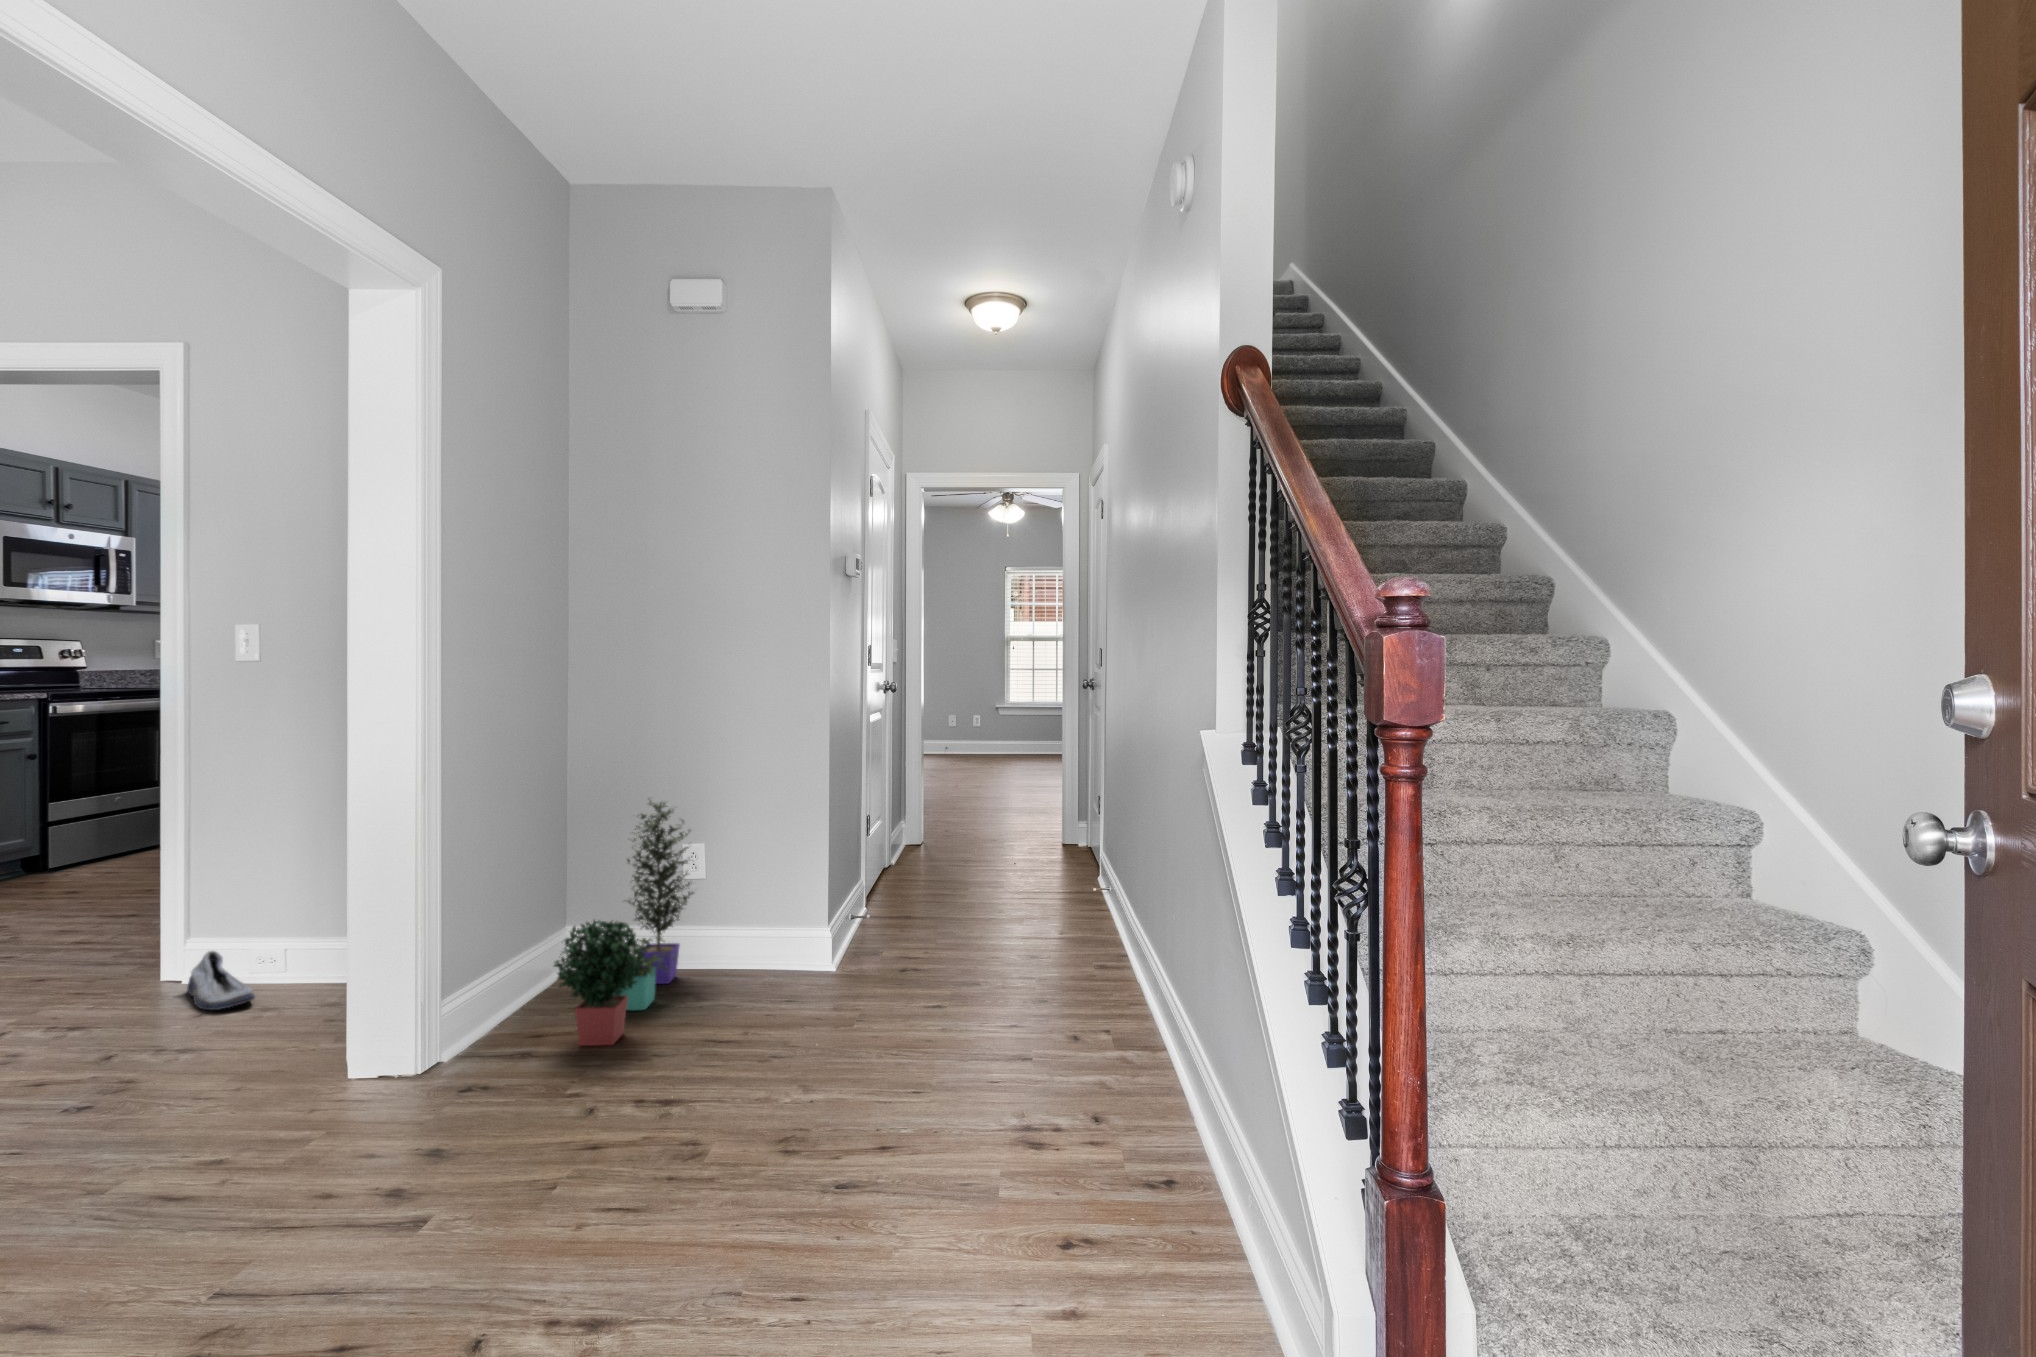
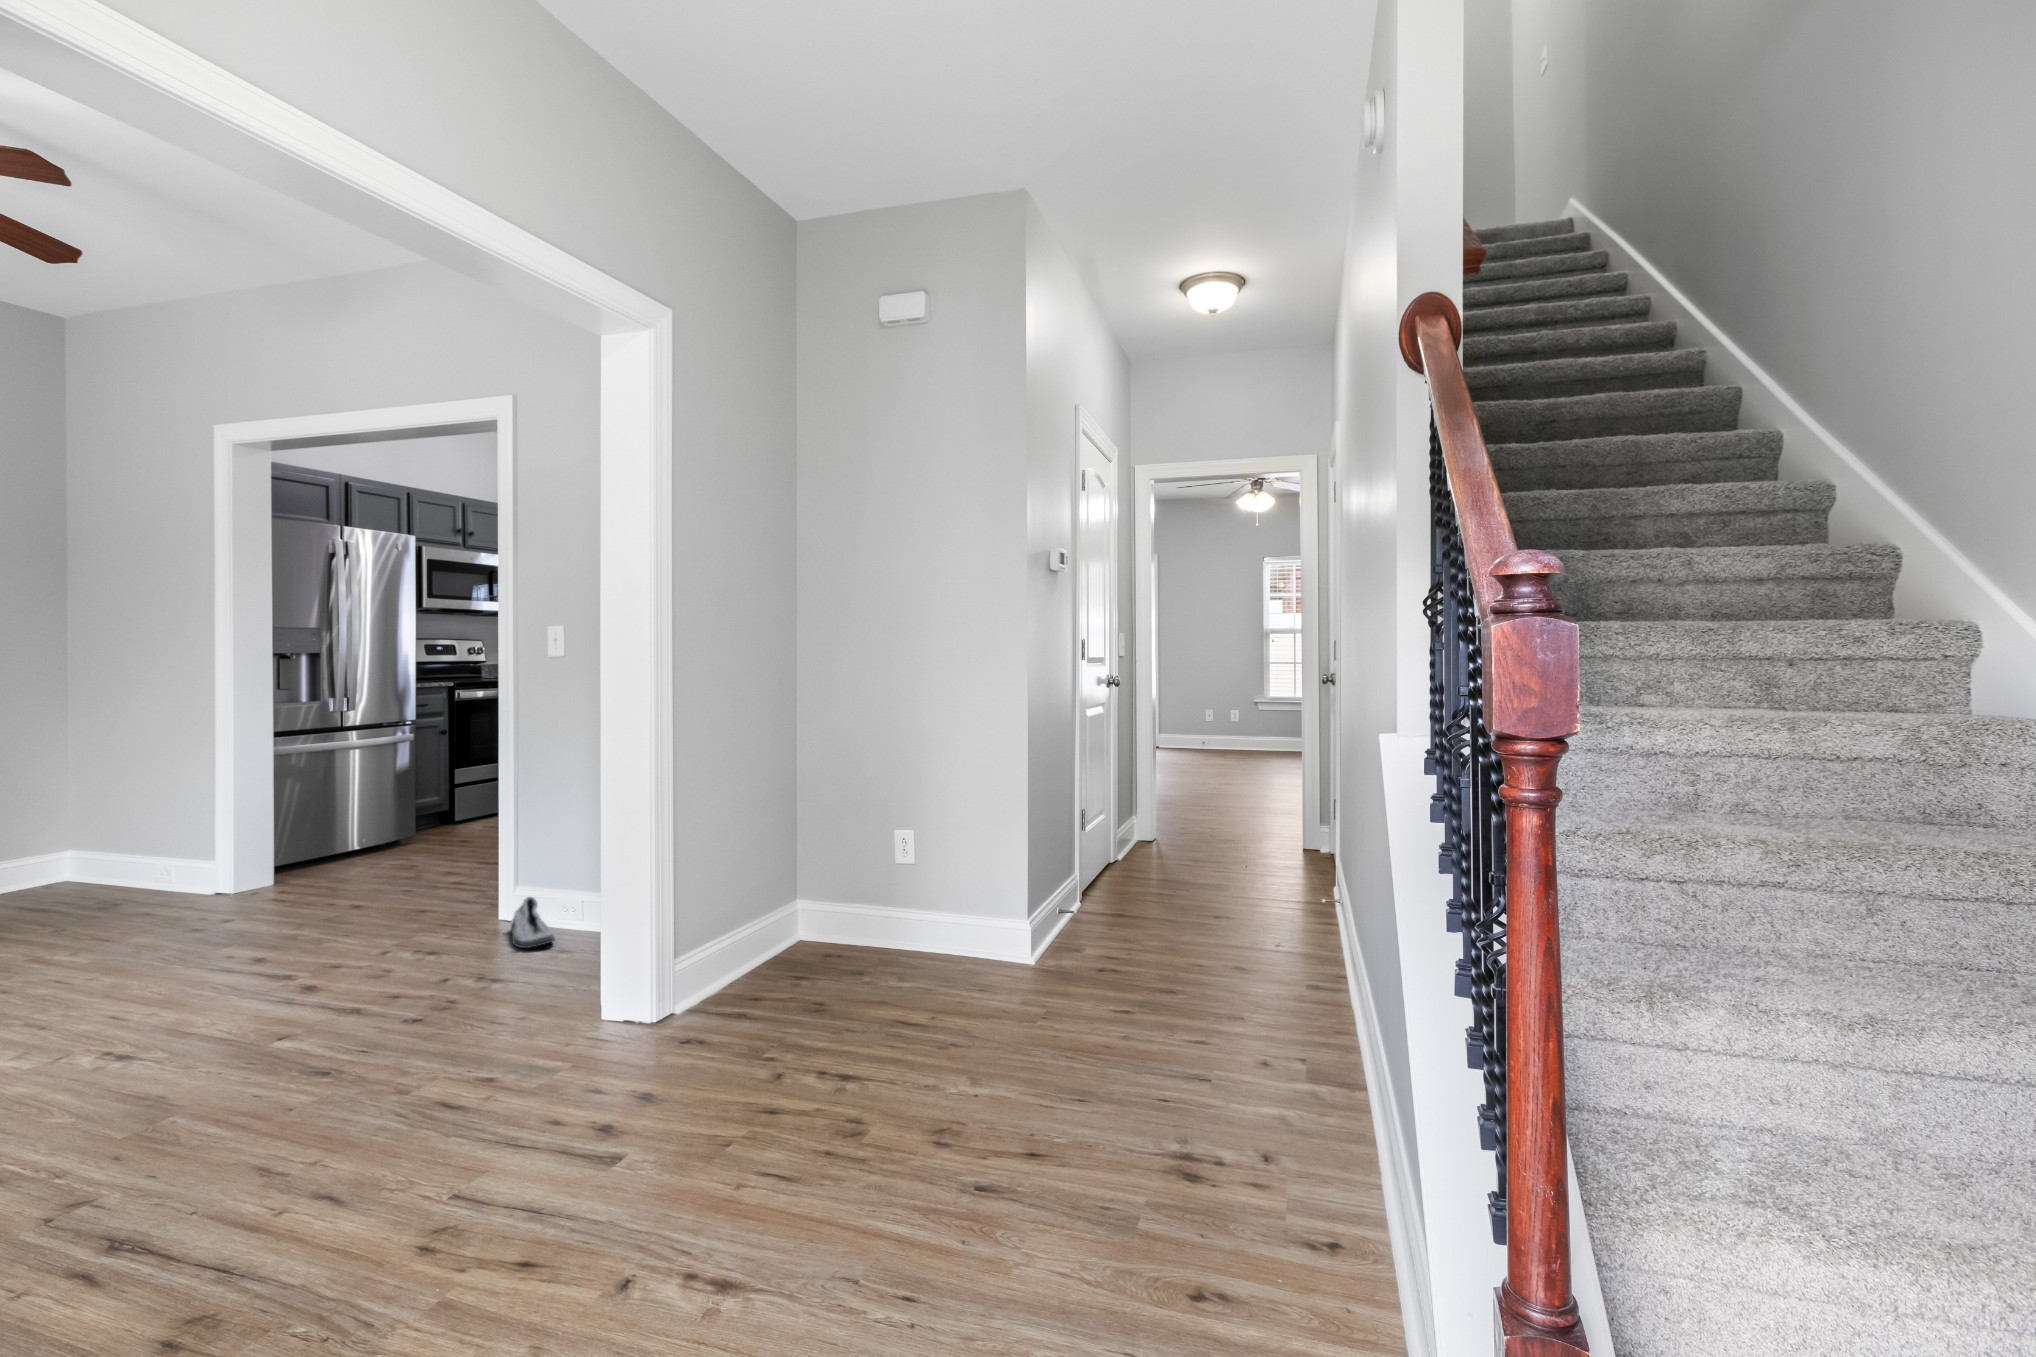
potted plant: present [554,799,694,1046] -> none [768,780,919,1014]

